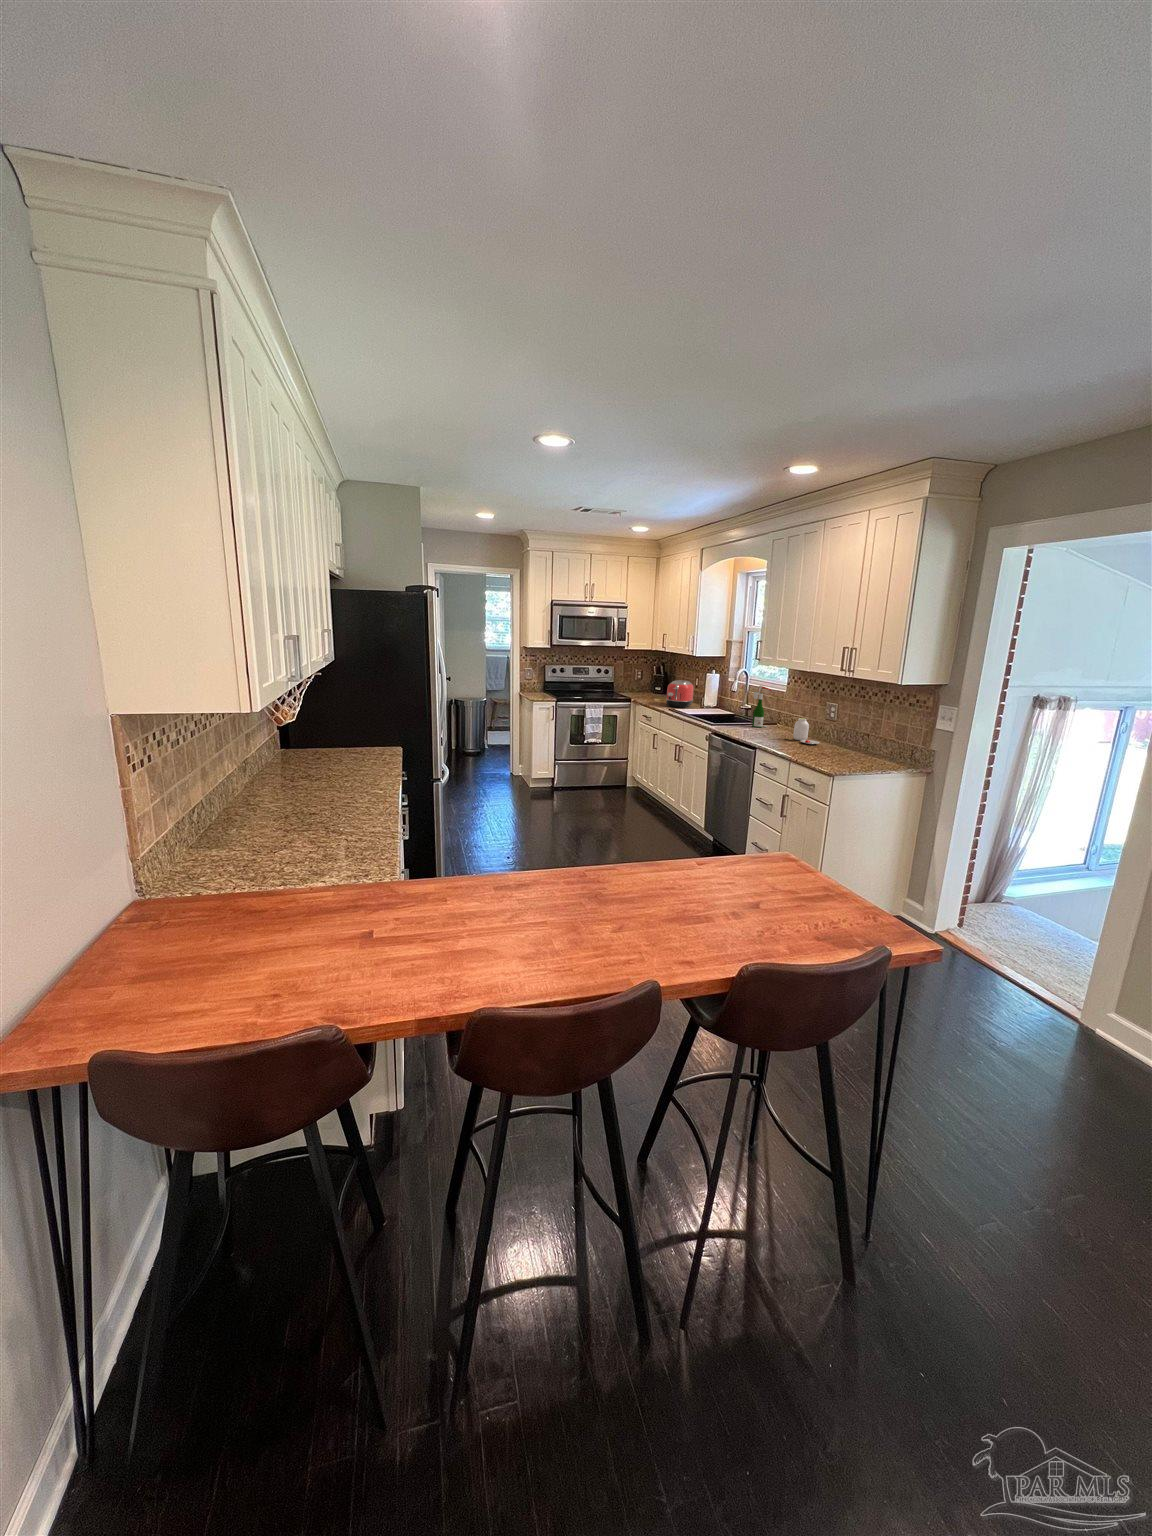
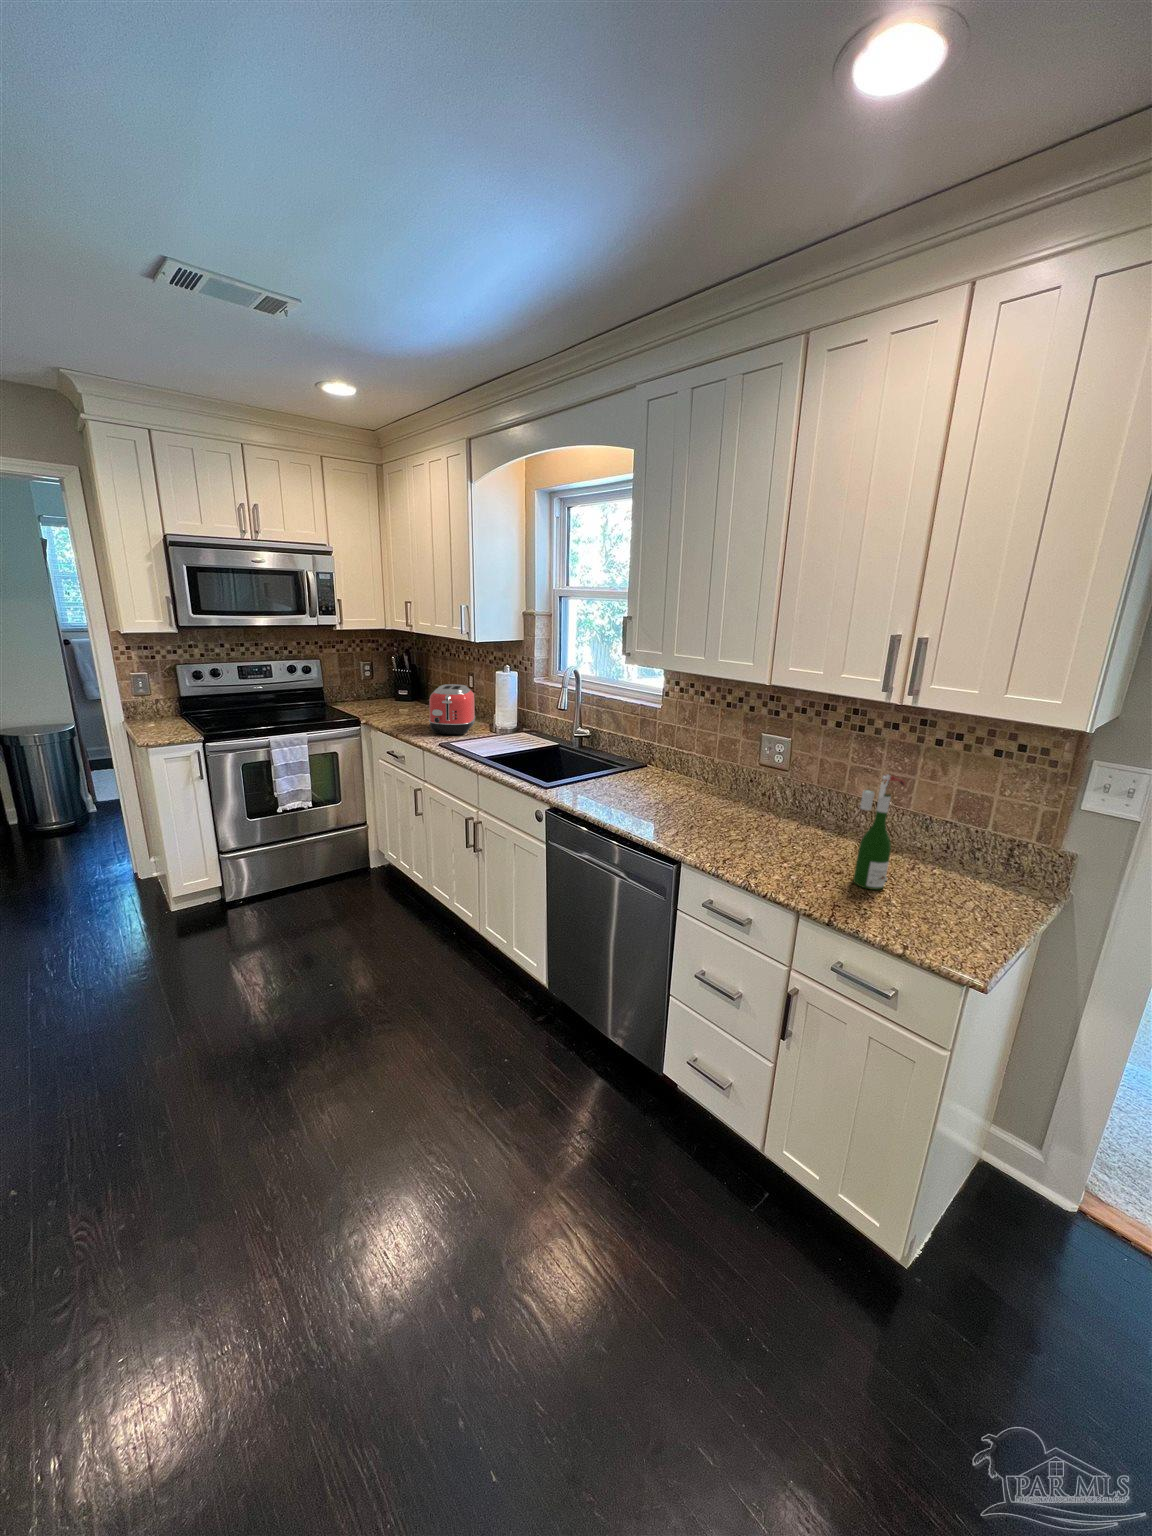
wine bottle: present [752,685,771,728] -> present [853,774,905,890]
jar: present [785,718,819,744] -> none [690,766,760,821]

